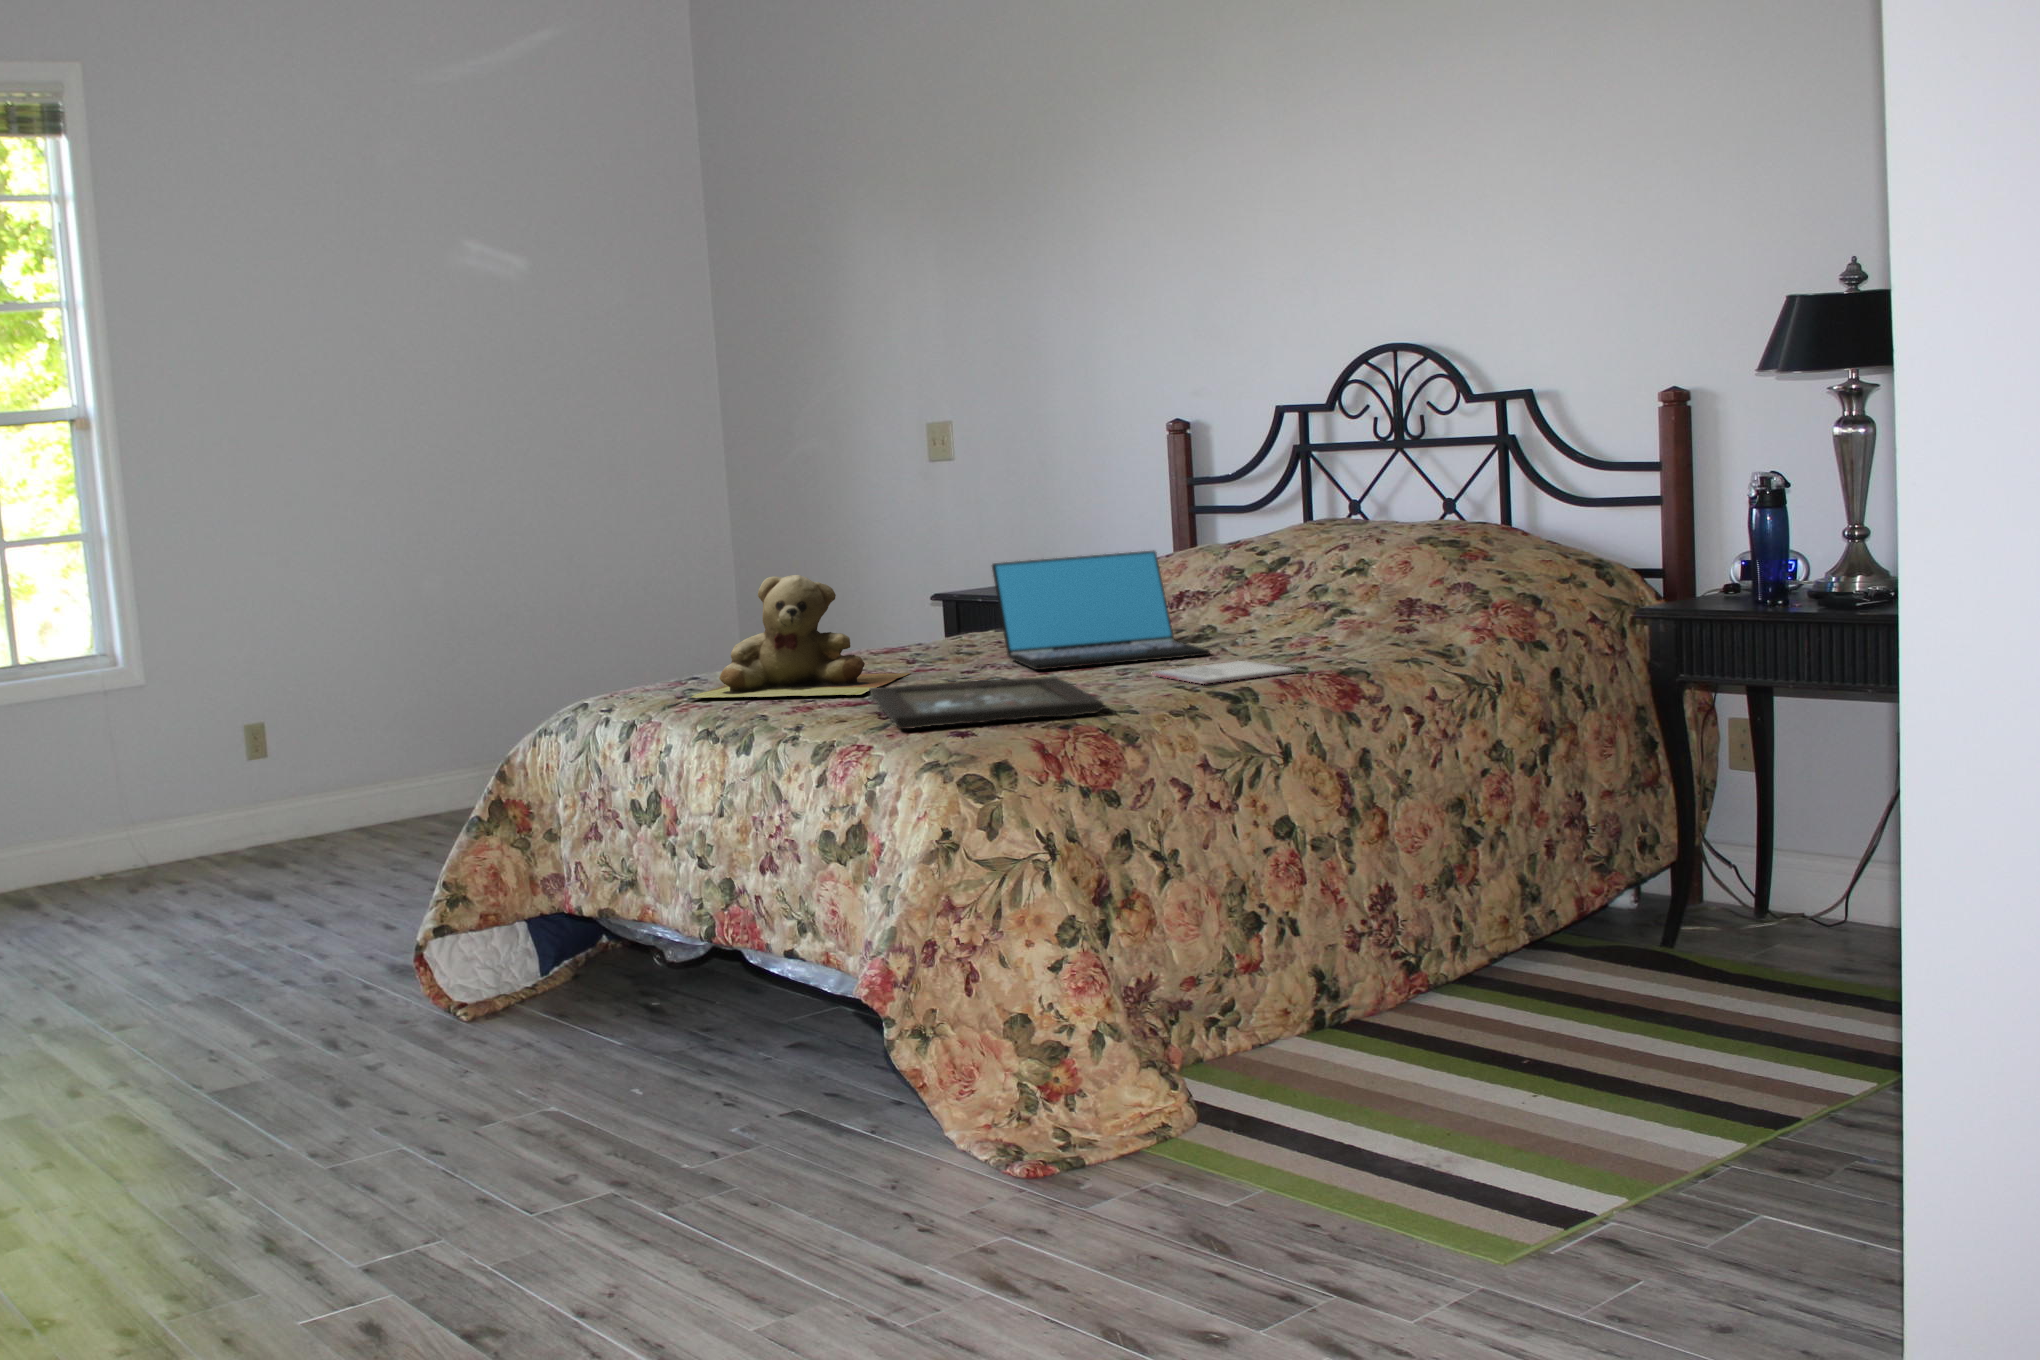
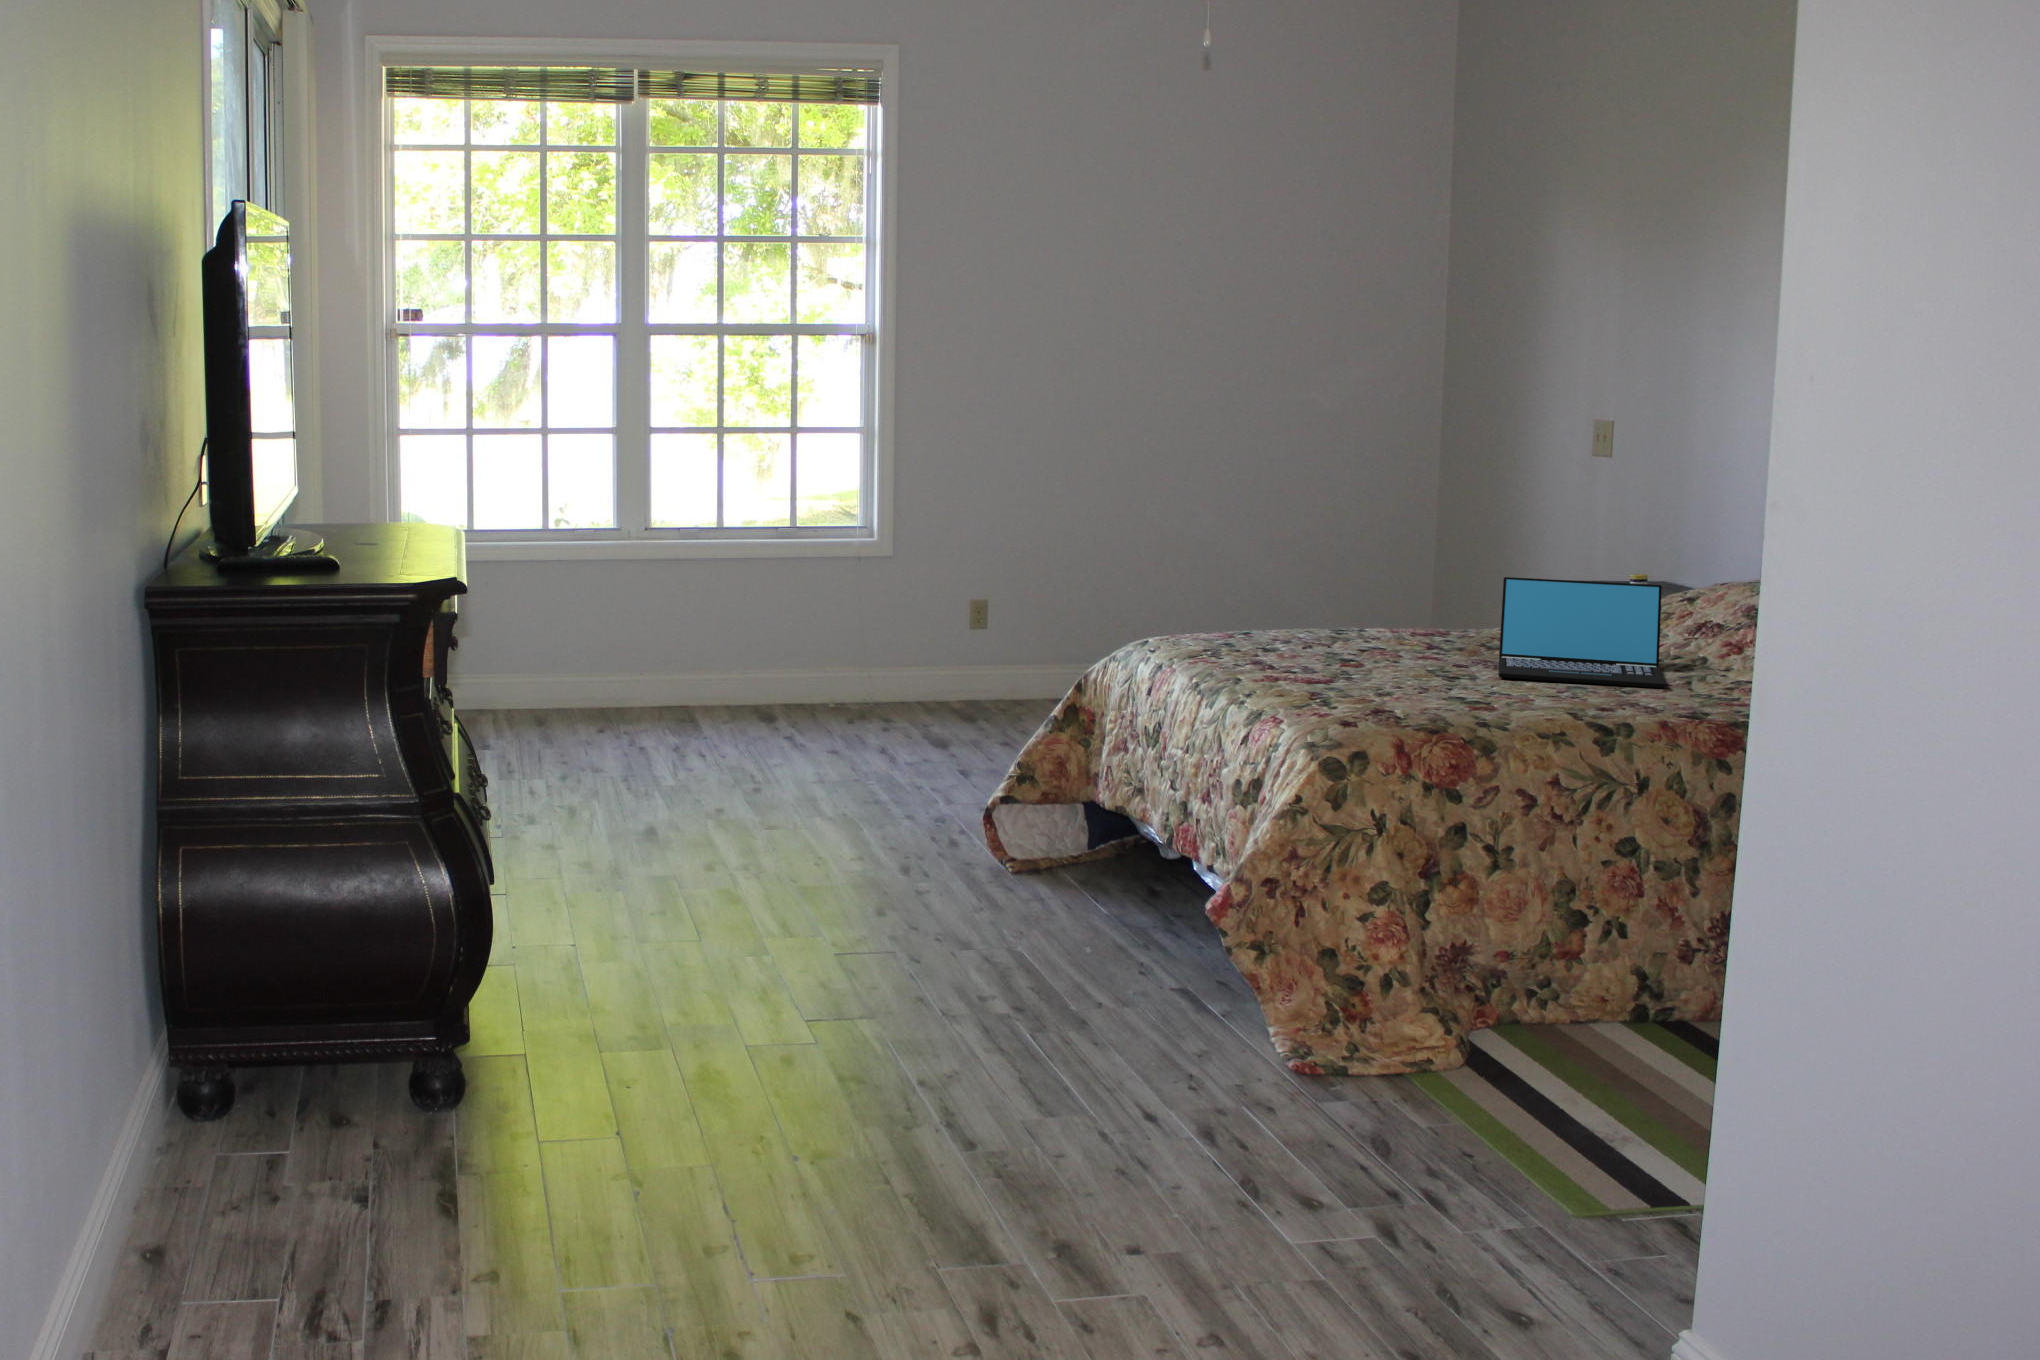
teddy bear: present [692,575,910,698] -> none [1208,567,1406,676]
notebook: present [1152,661,1293,684] -> none [1579,696,1697,720]
tray: present [870,677,1104,729] -> none [1306,673,1494,729]

